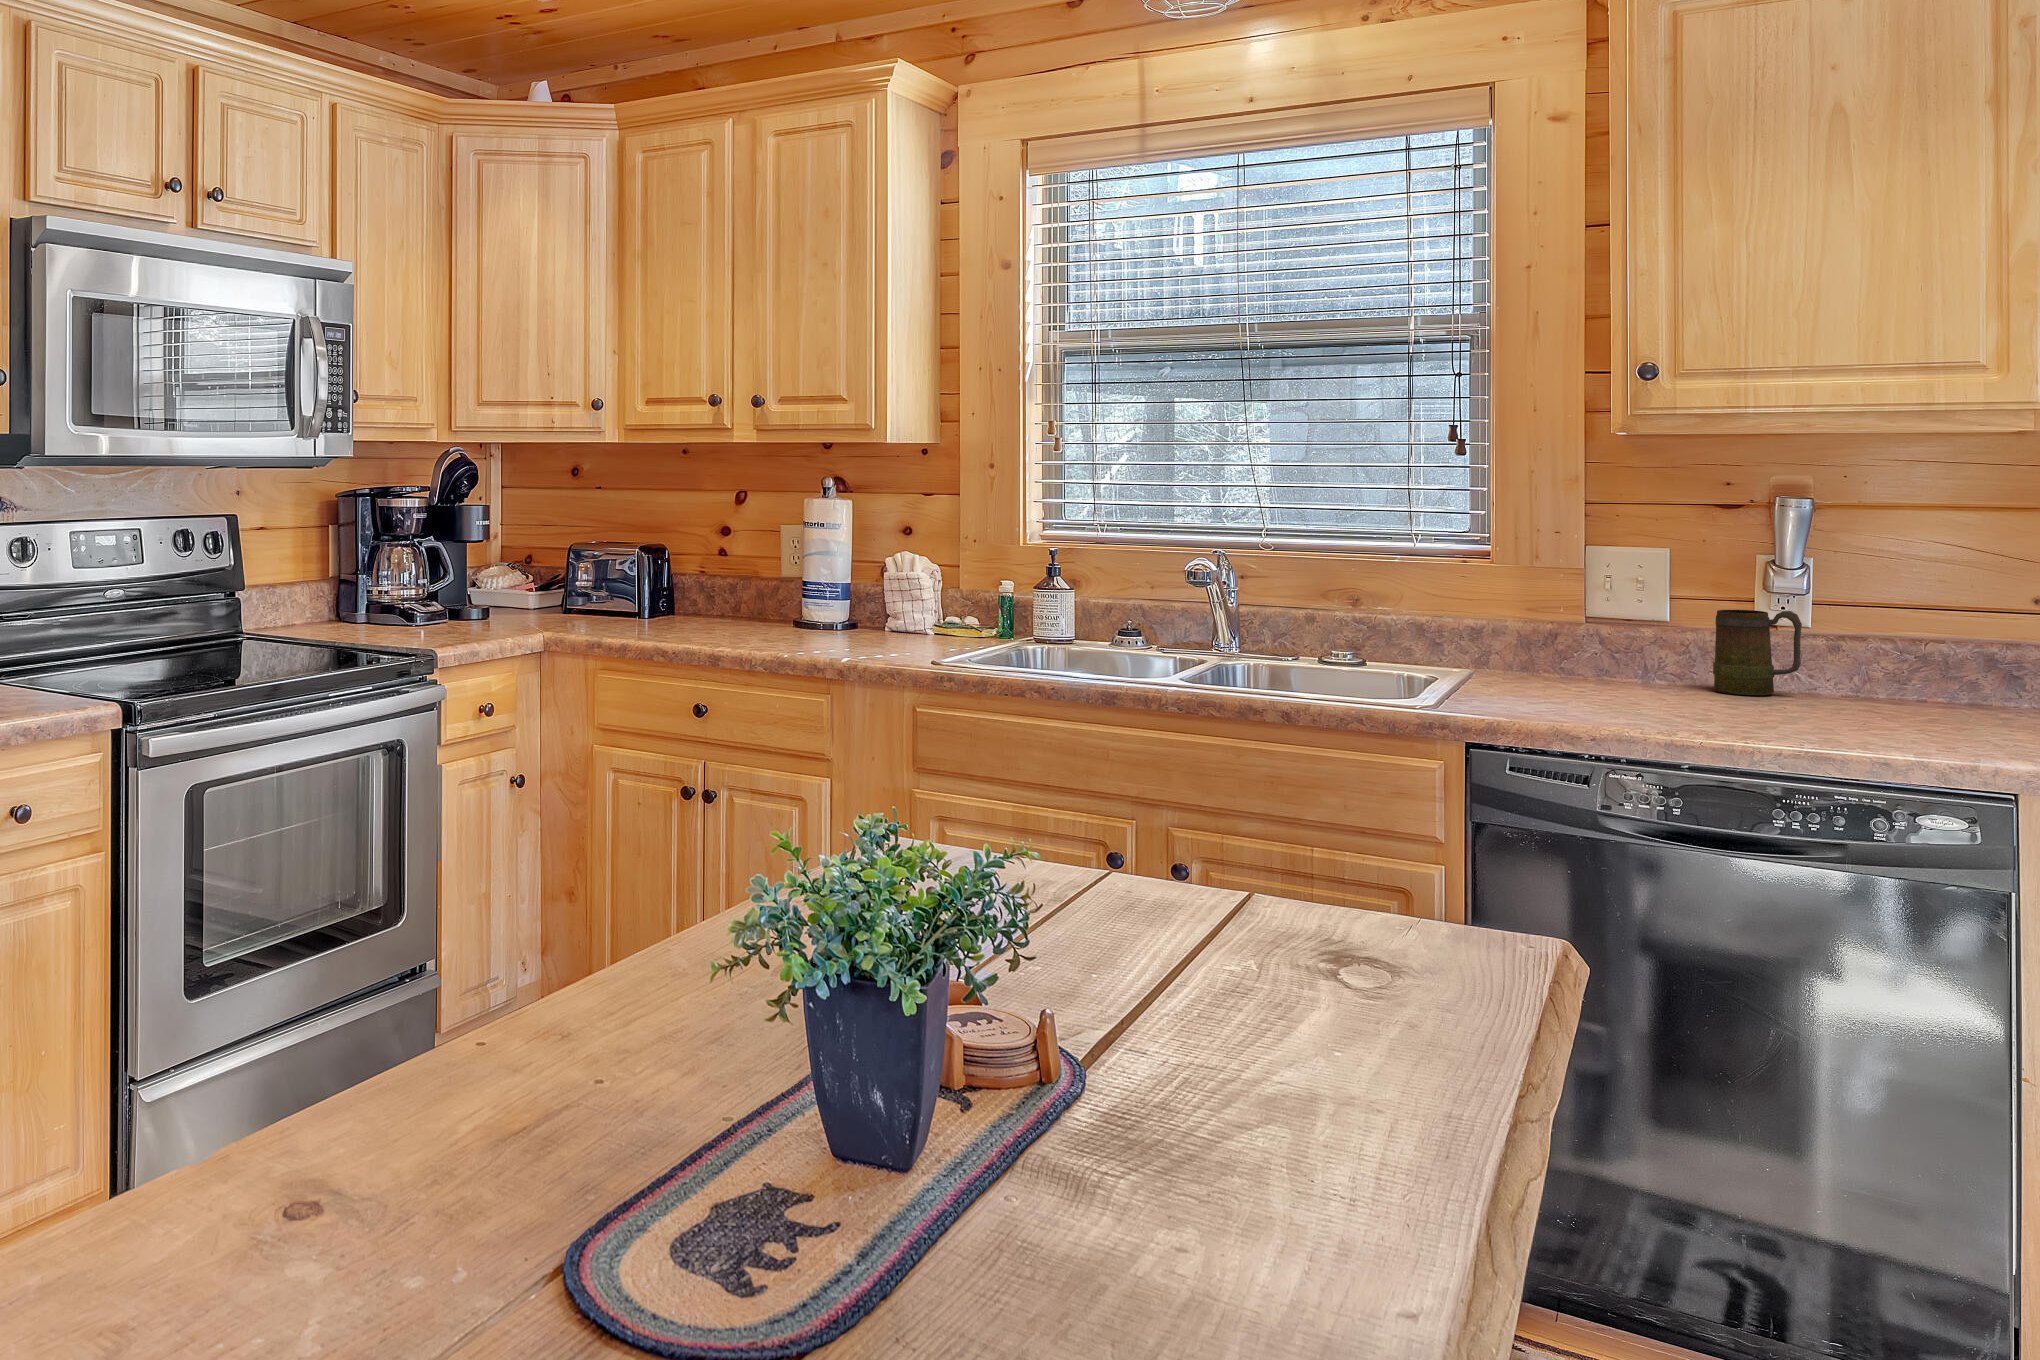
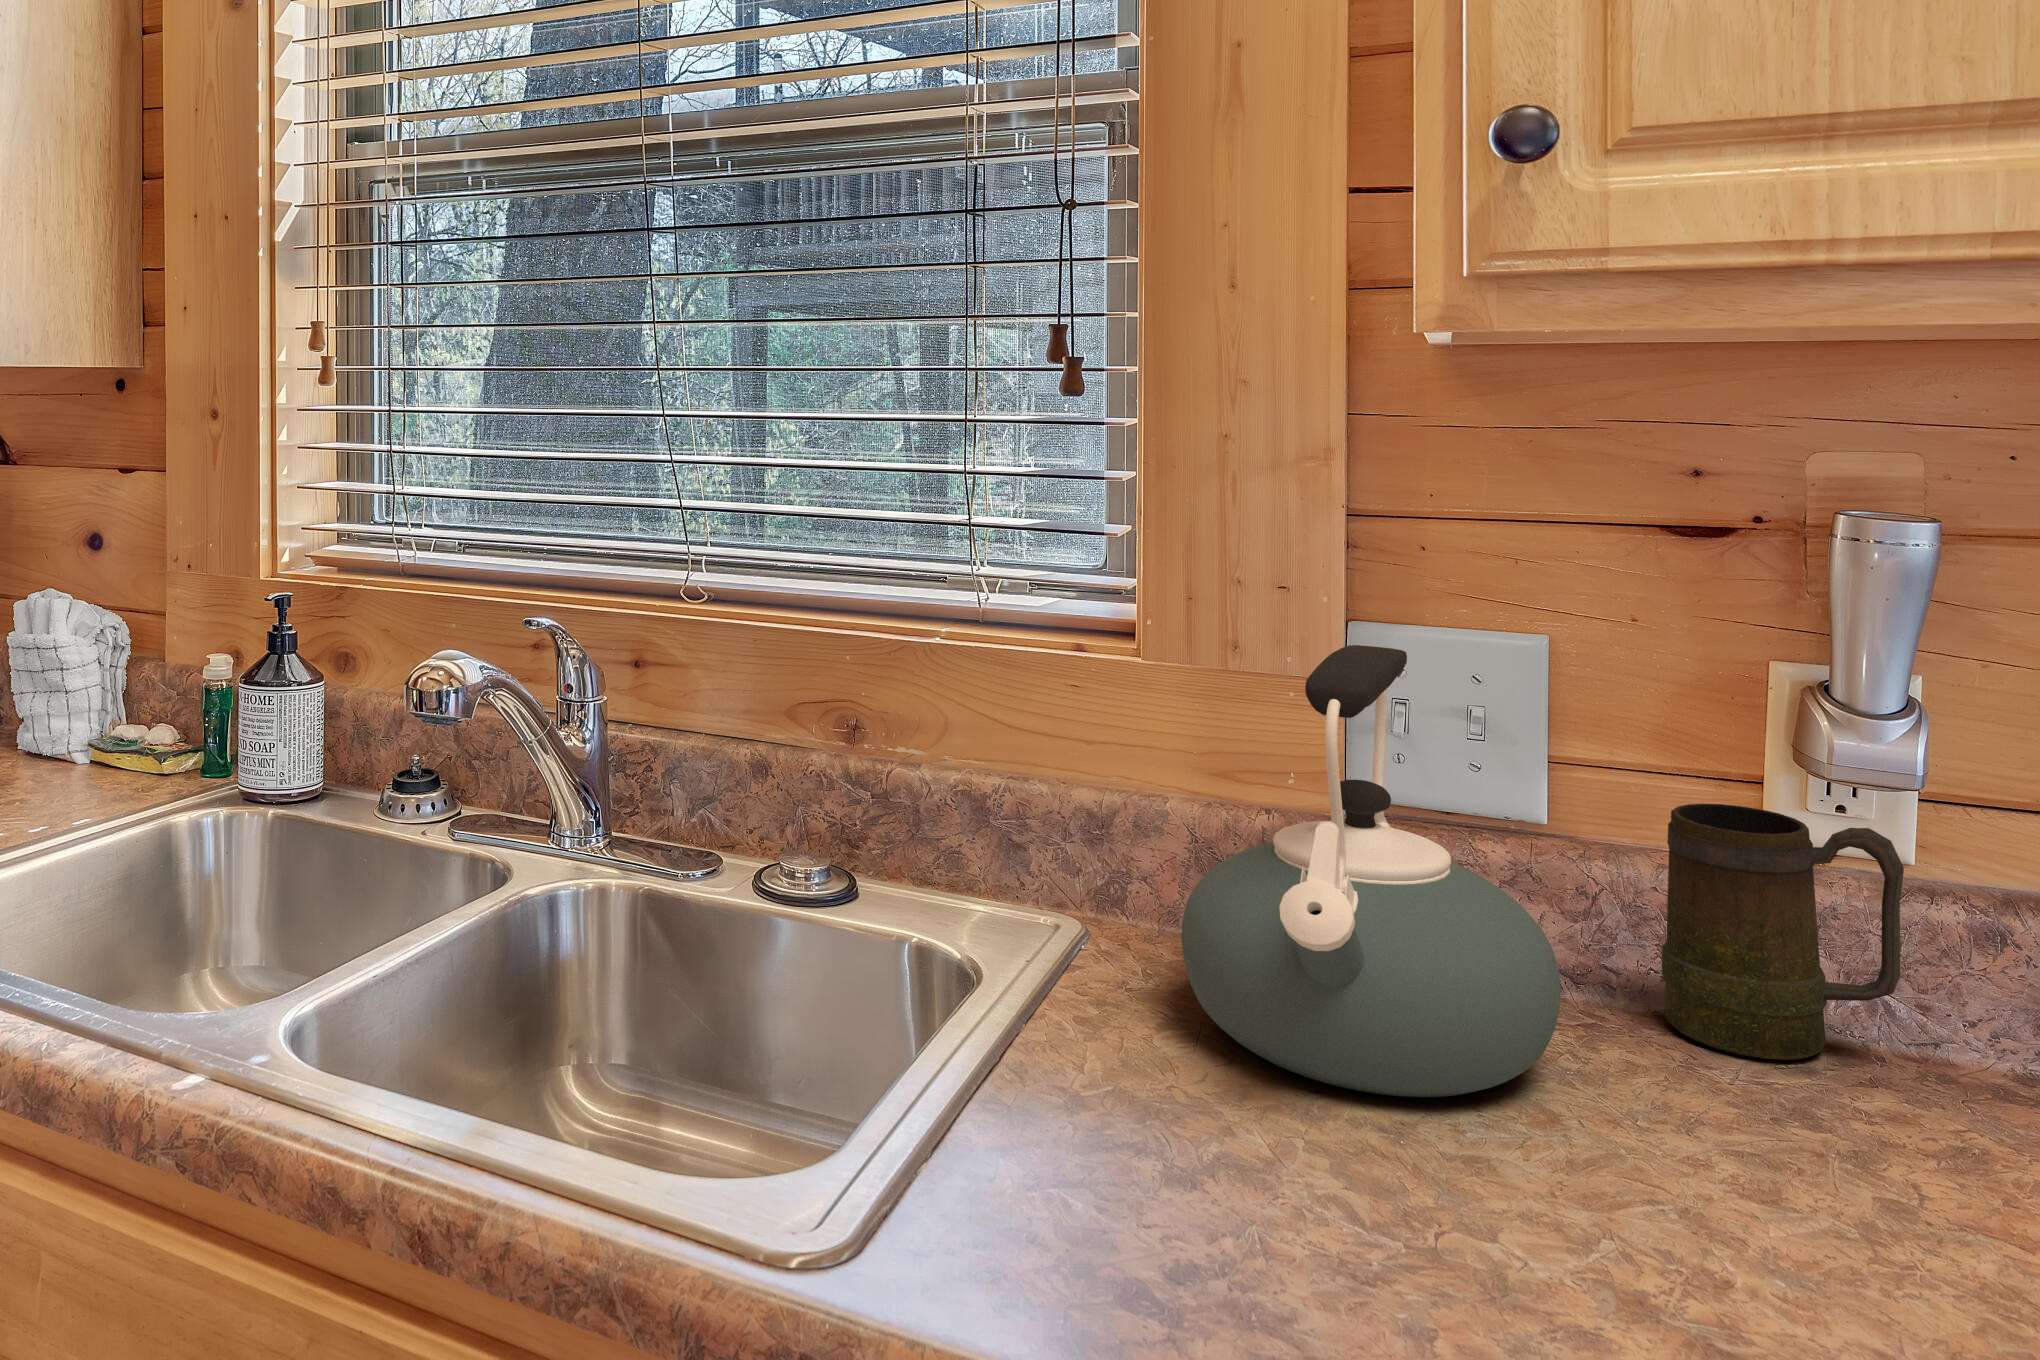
kettle: none [1520,548,1667,697] -> present [1181,645,1561,1097]

